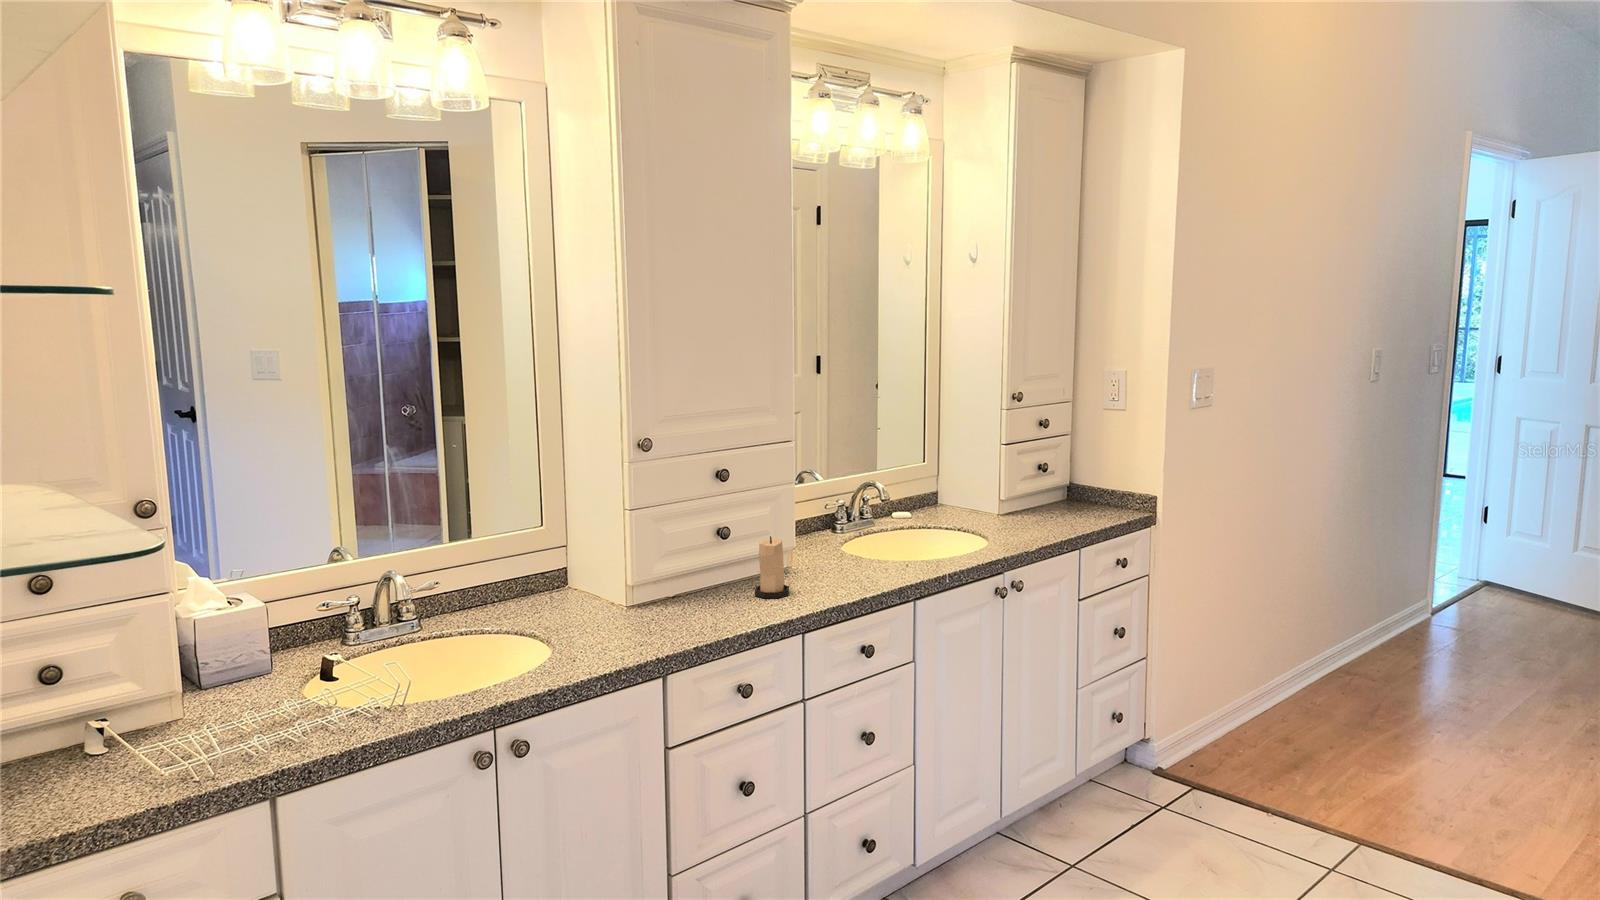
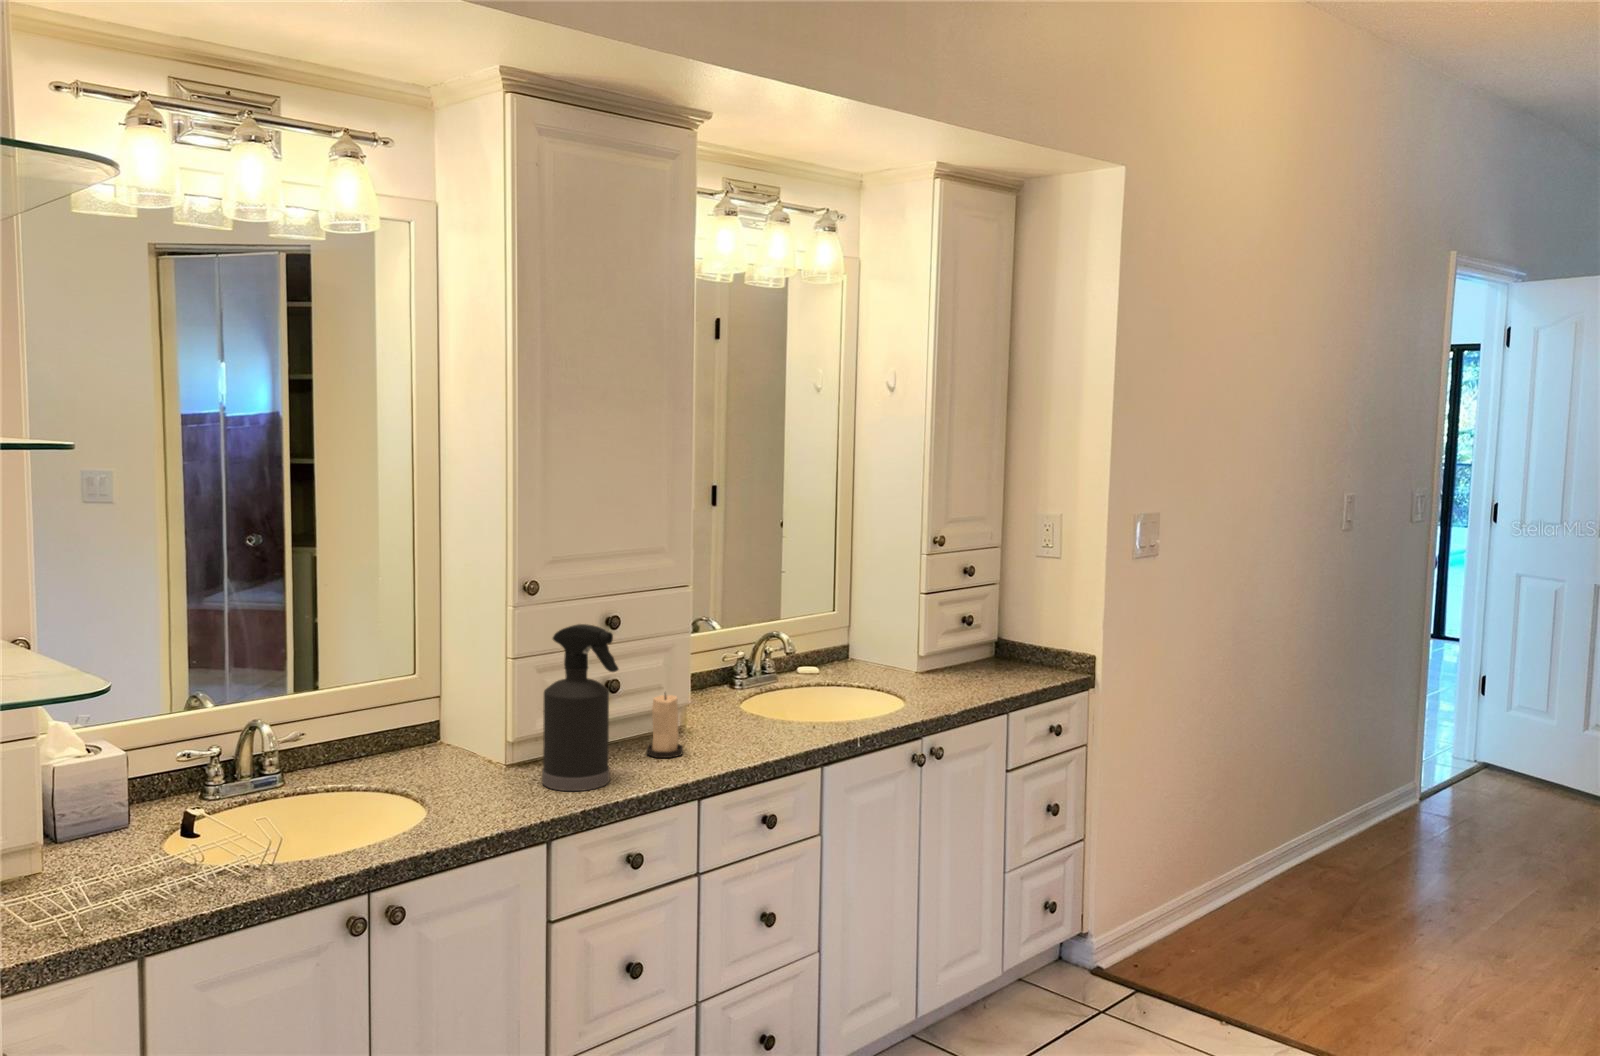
spray bottle: none [655,472,726,631] -> present [542,624,618,791]

